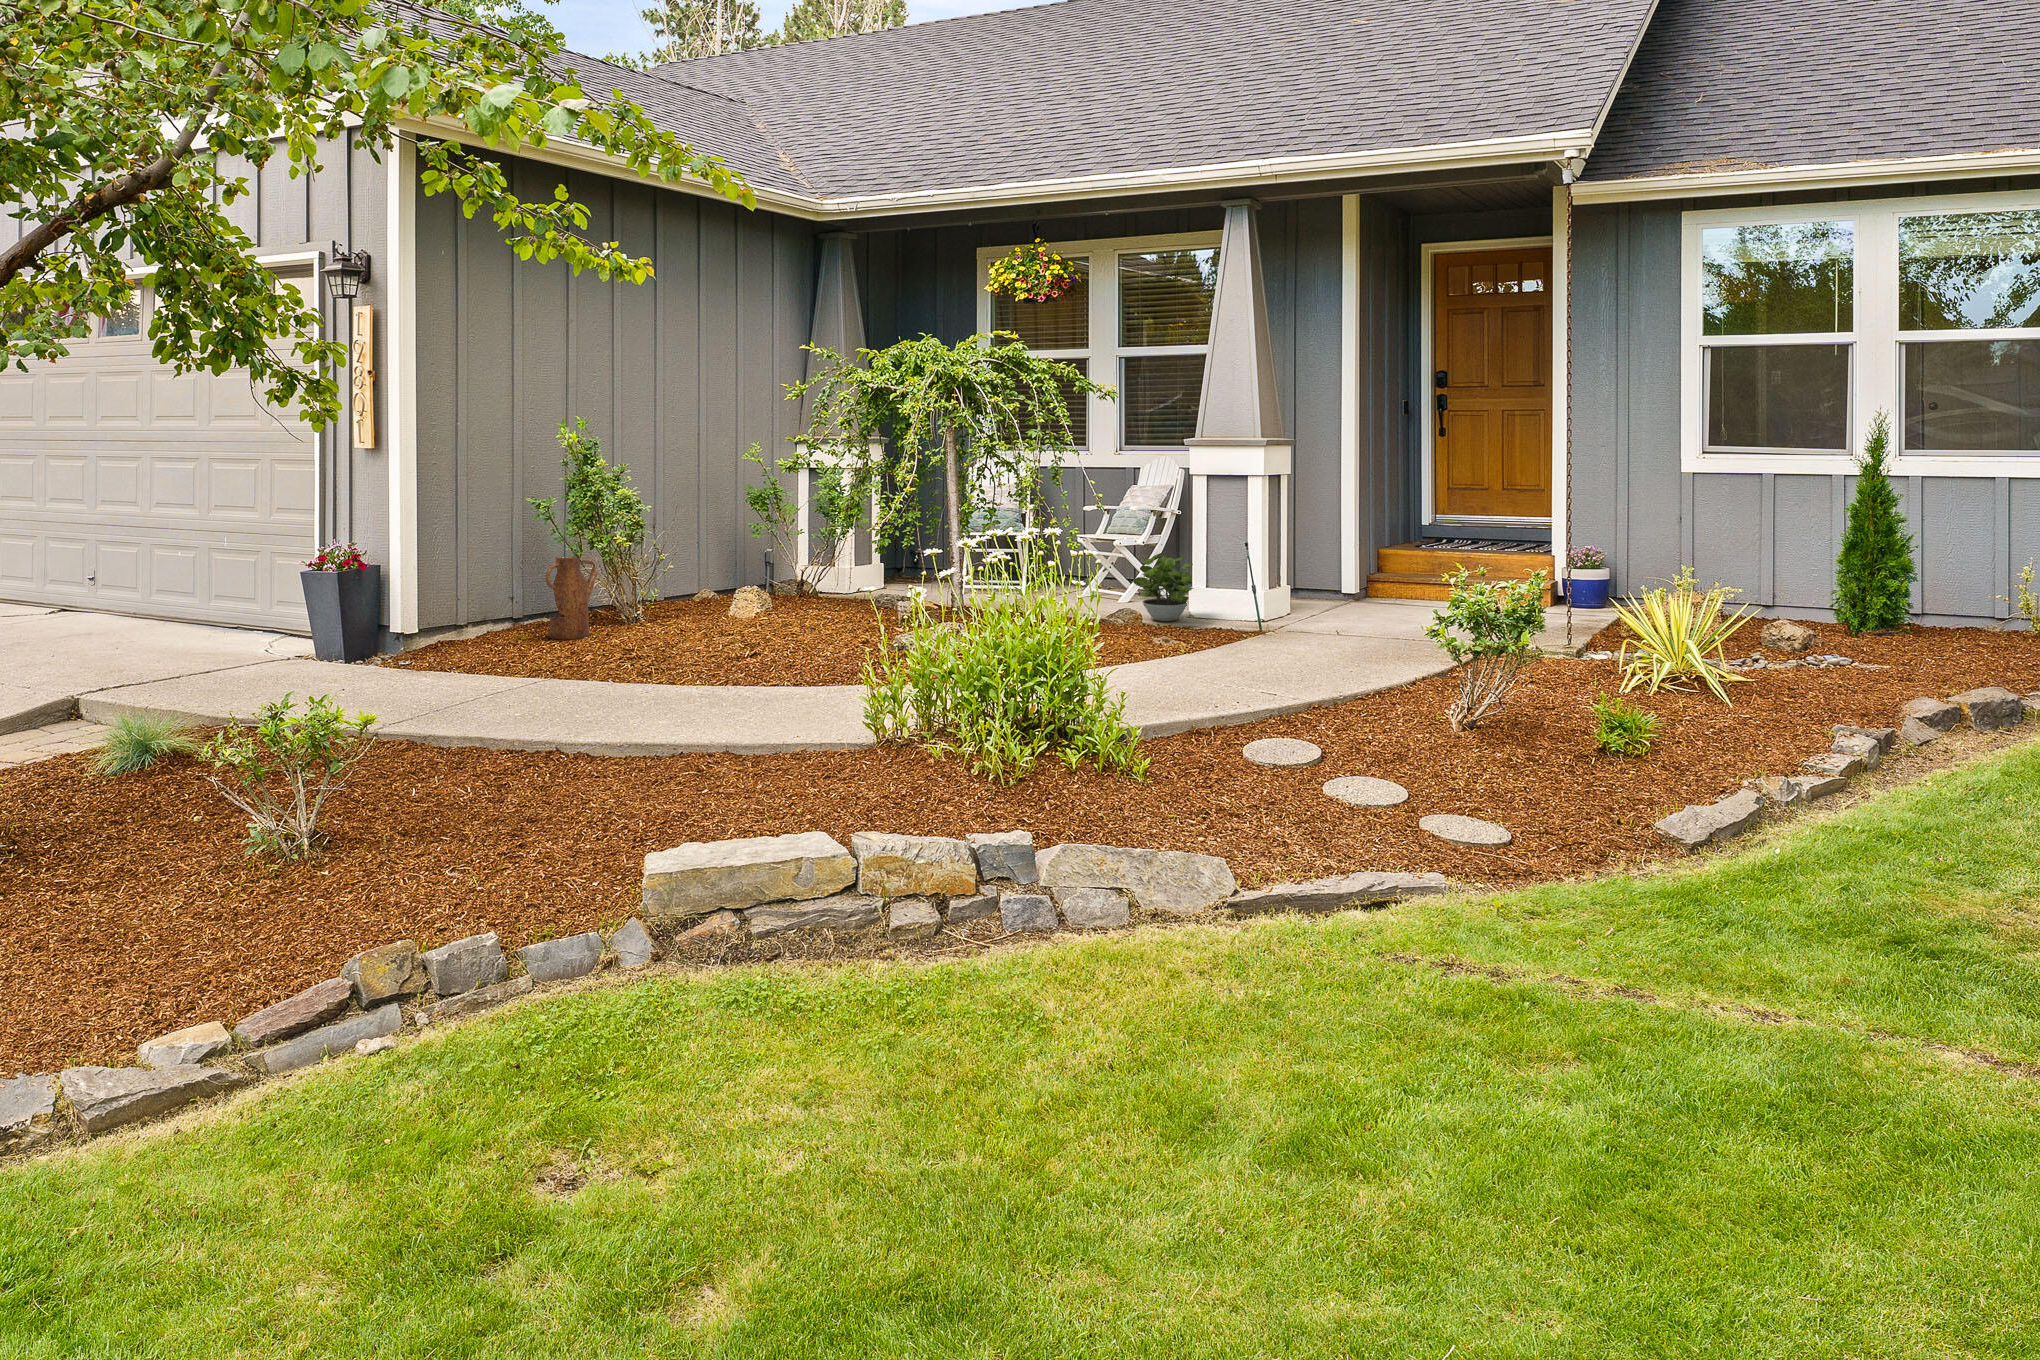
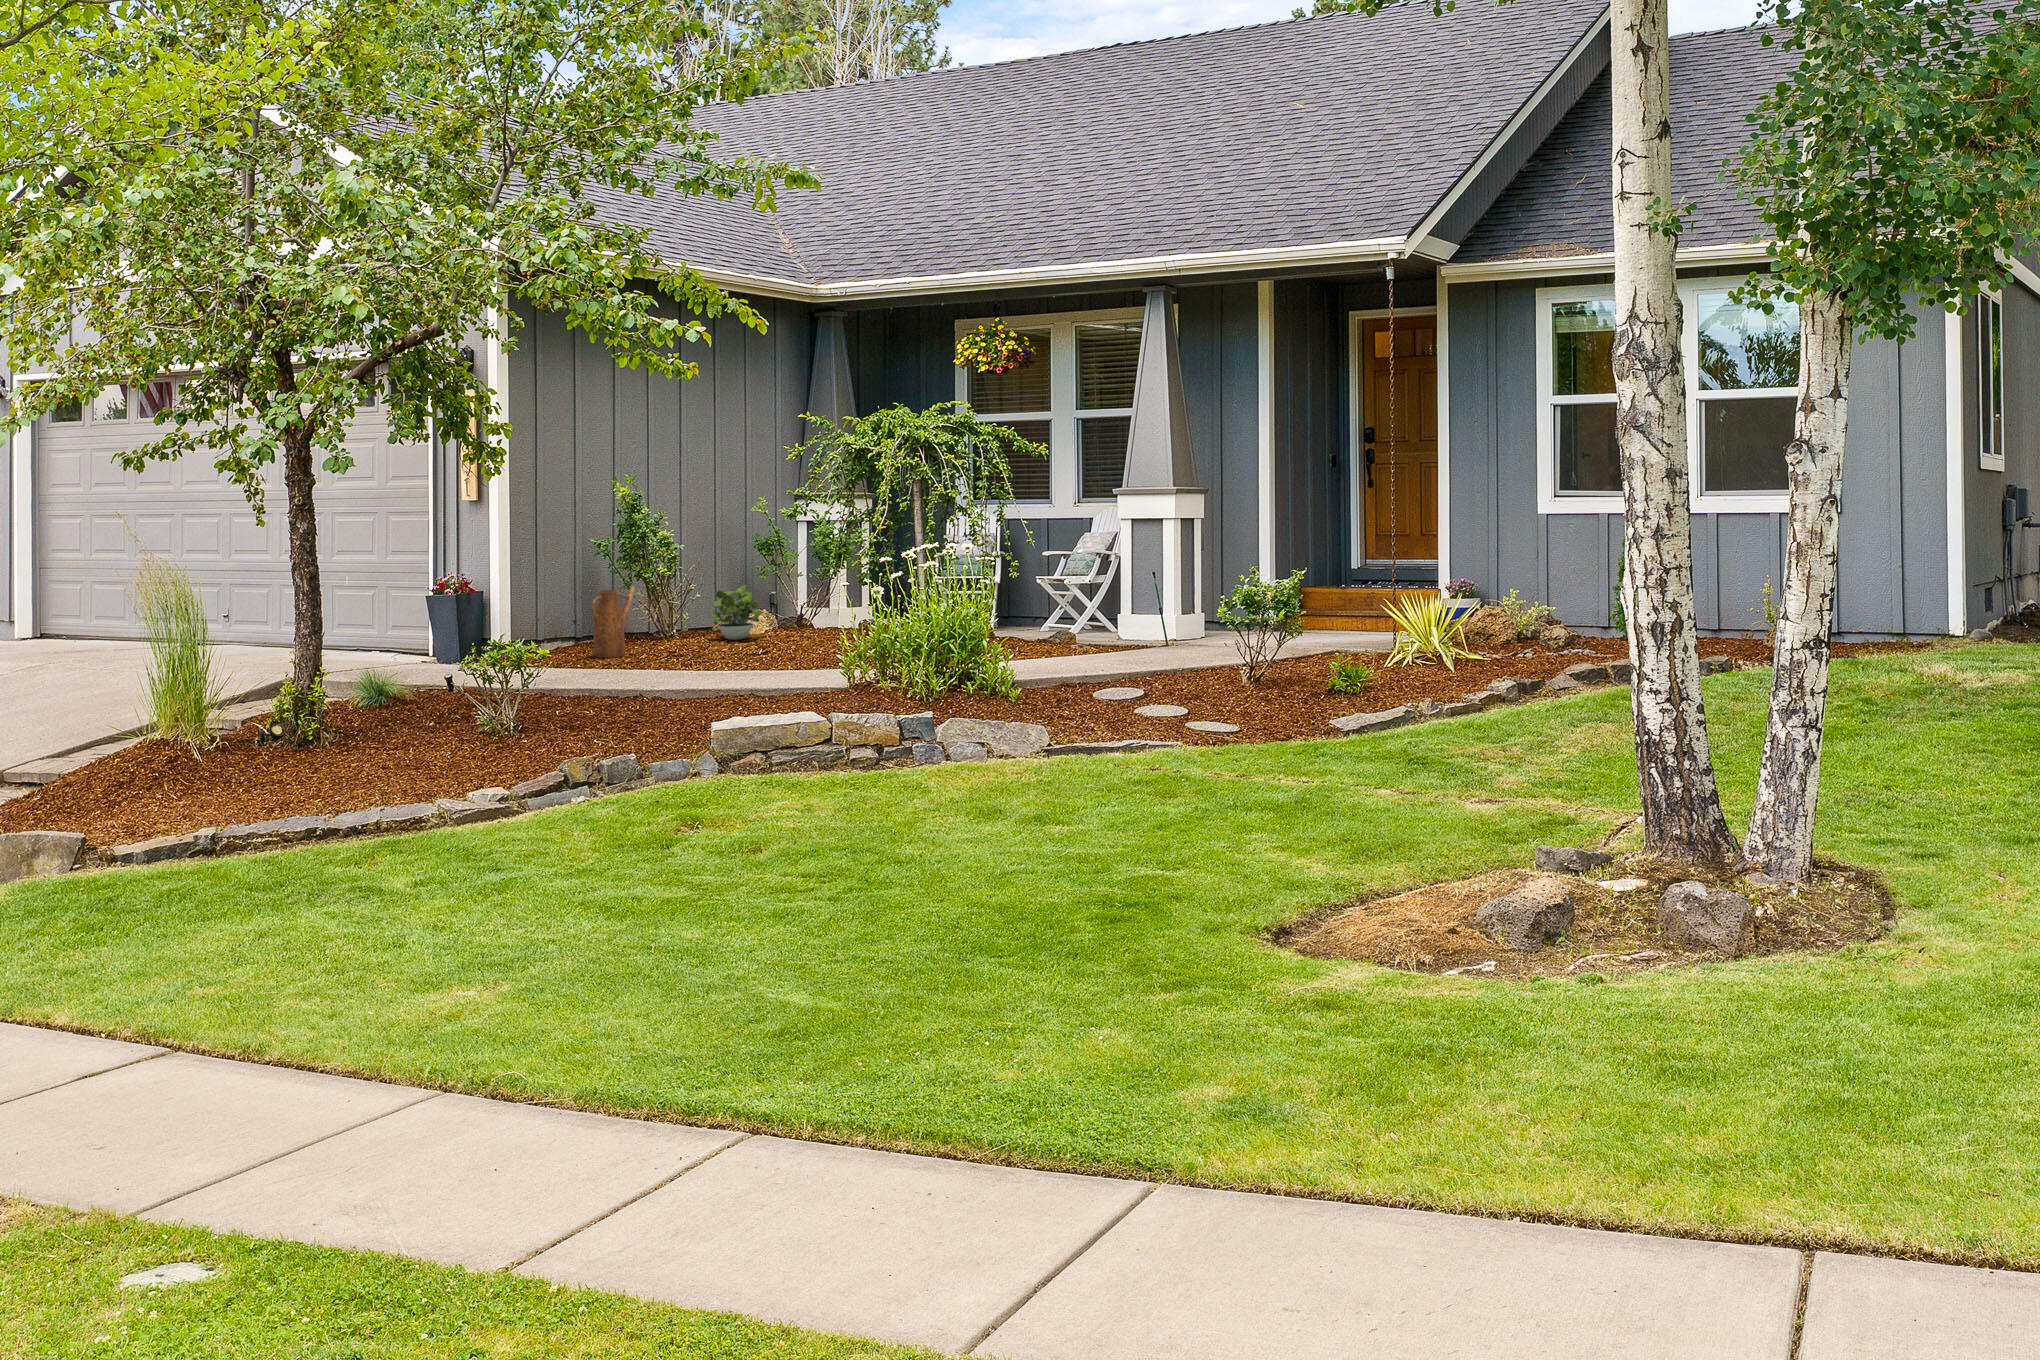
potted plant: present [1133,553,1193,621] -> present [710,585,762,640]

